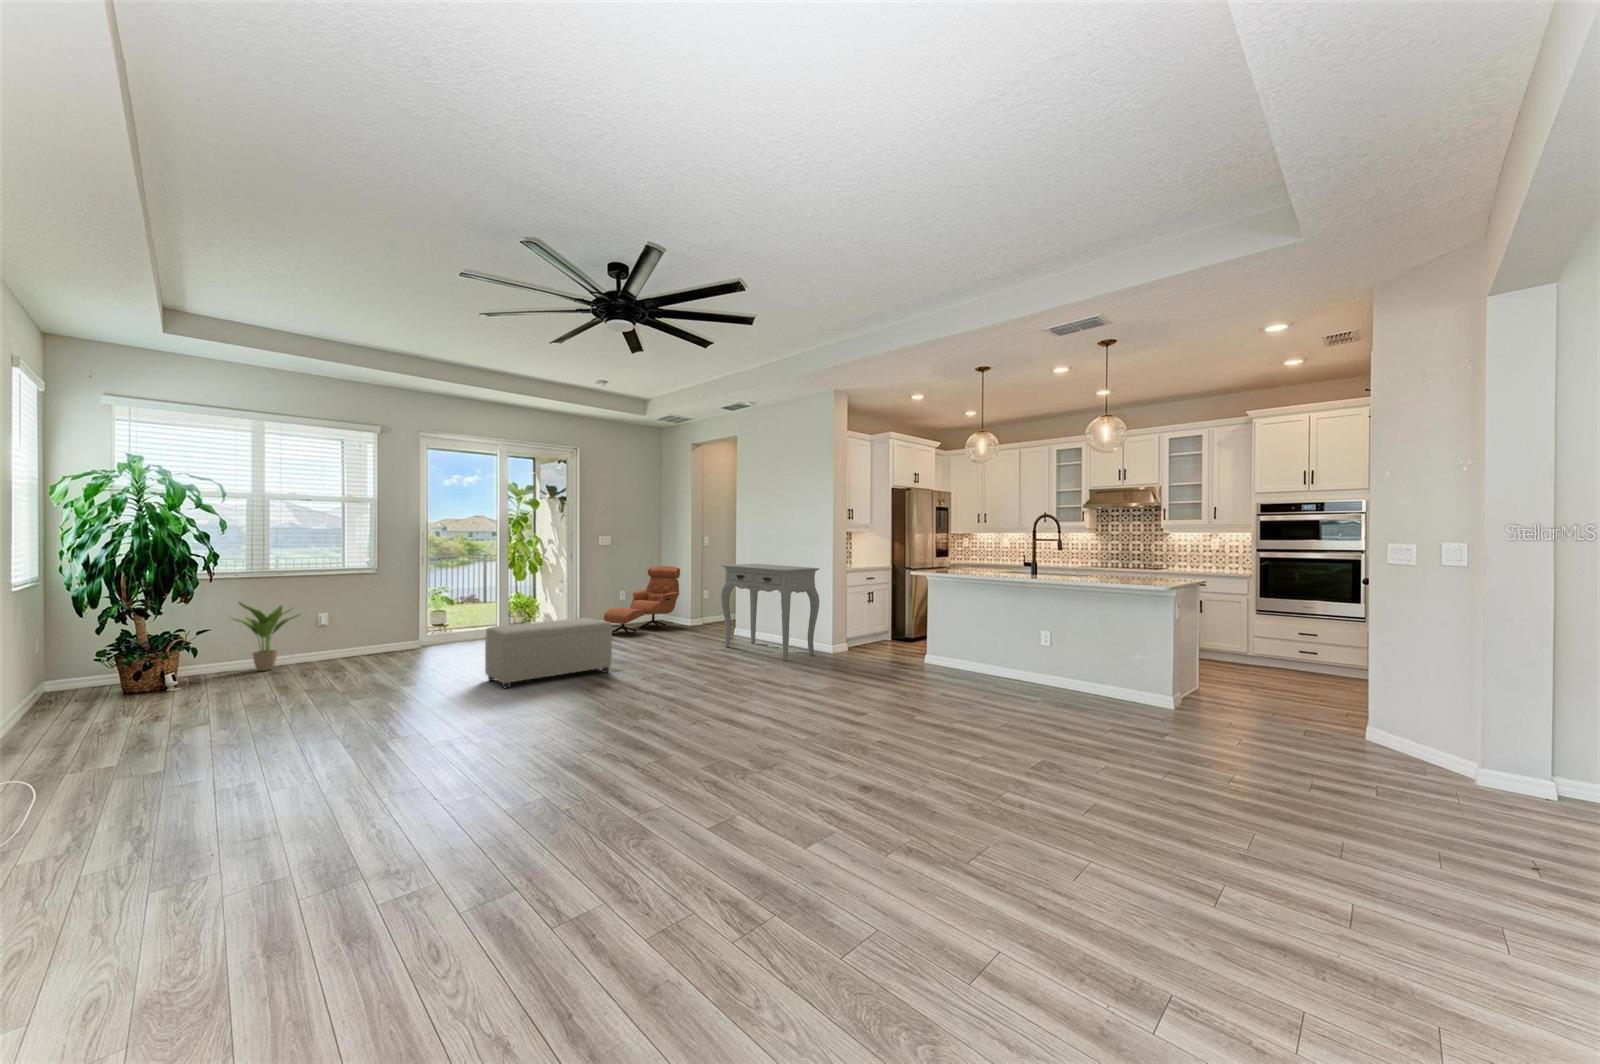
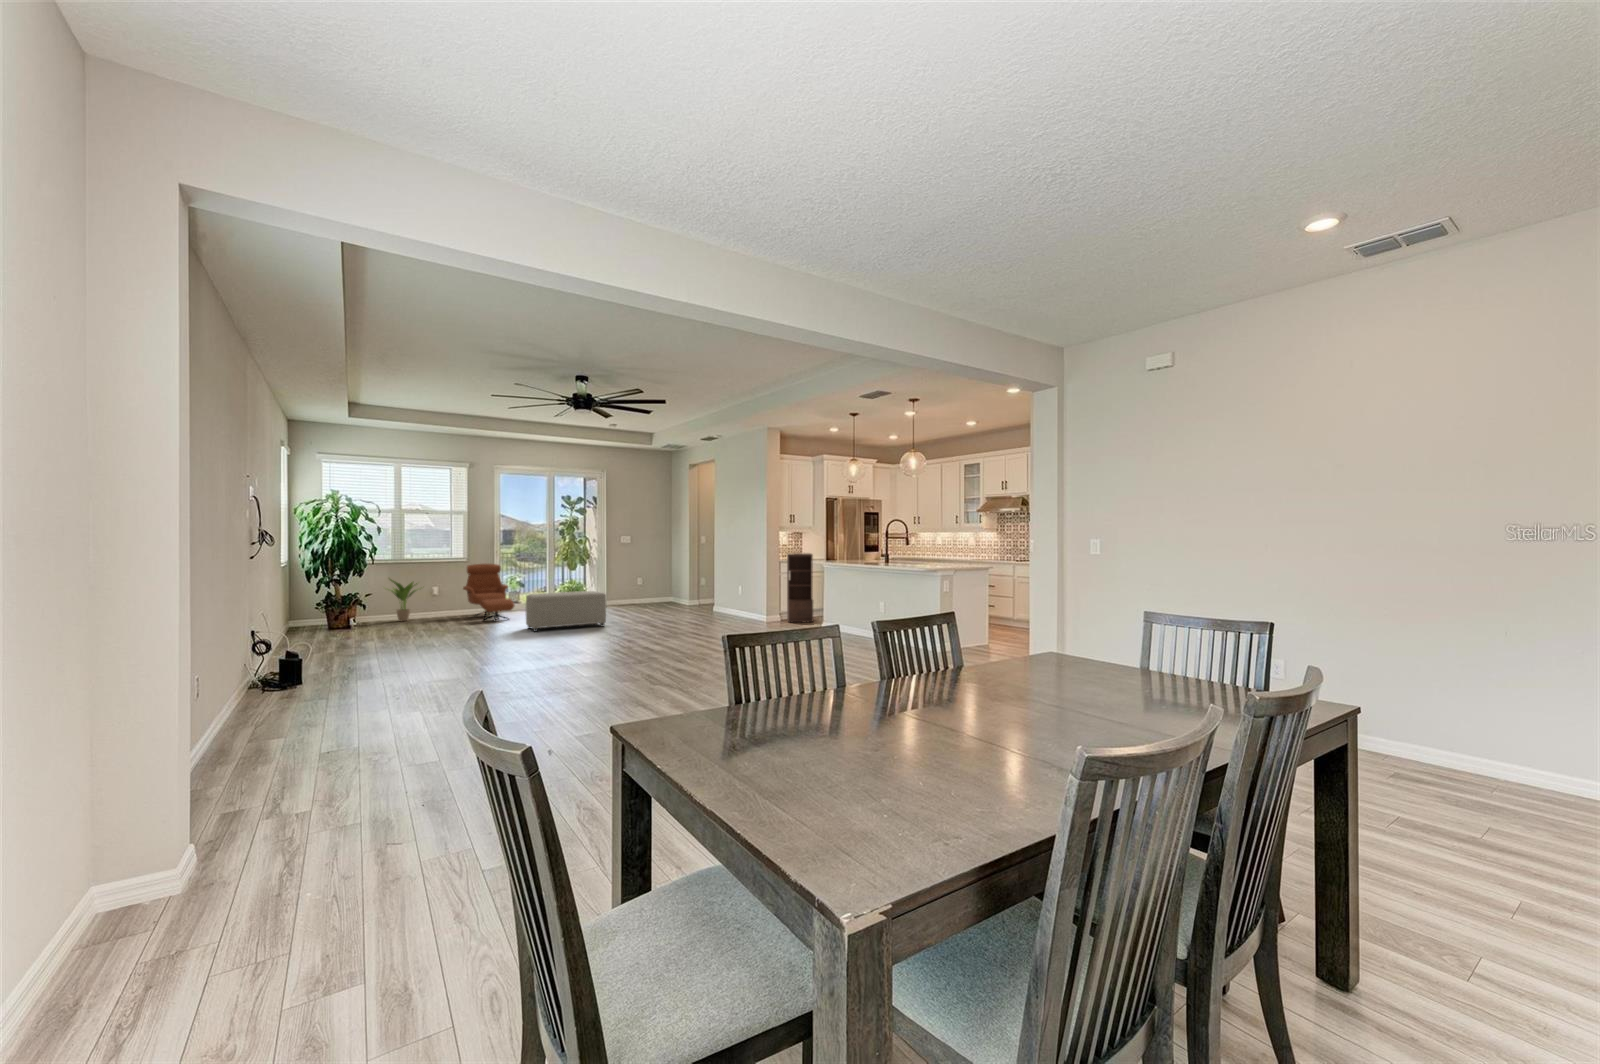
bookshelf: none [852,561,897,656] -> present [787,553,813,622]
console table: present [721,564,819,661] -> none [695,556,757,624]
armchair: present [604,566,680,635] -> present [463,564,514,621]

